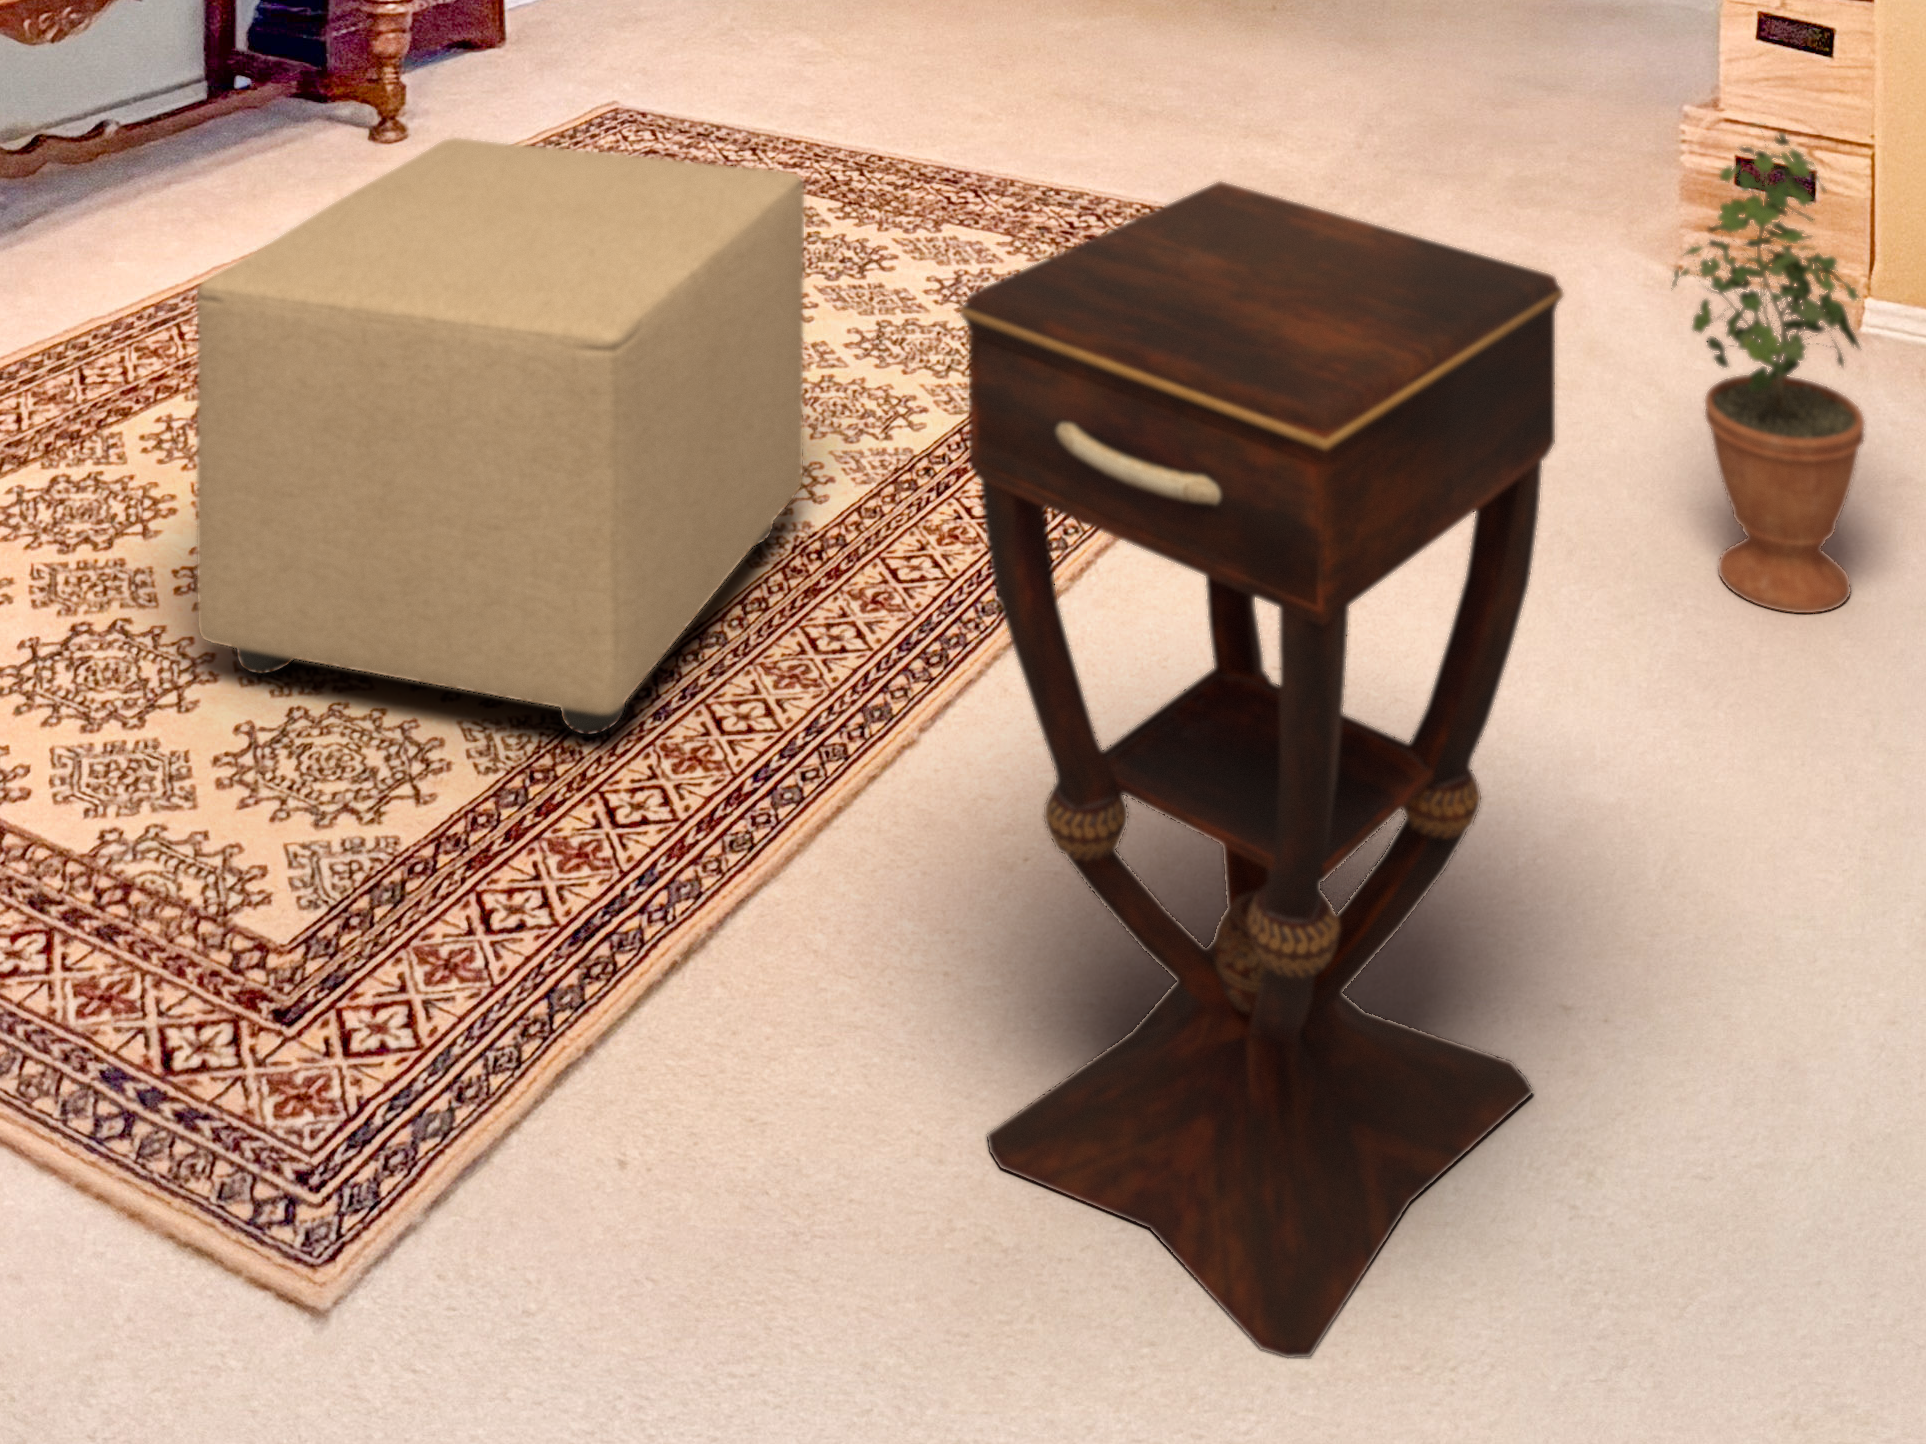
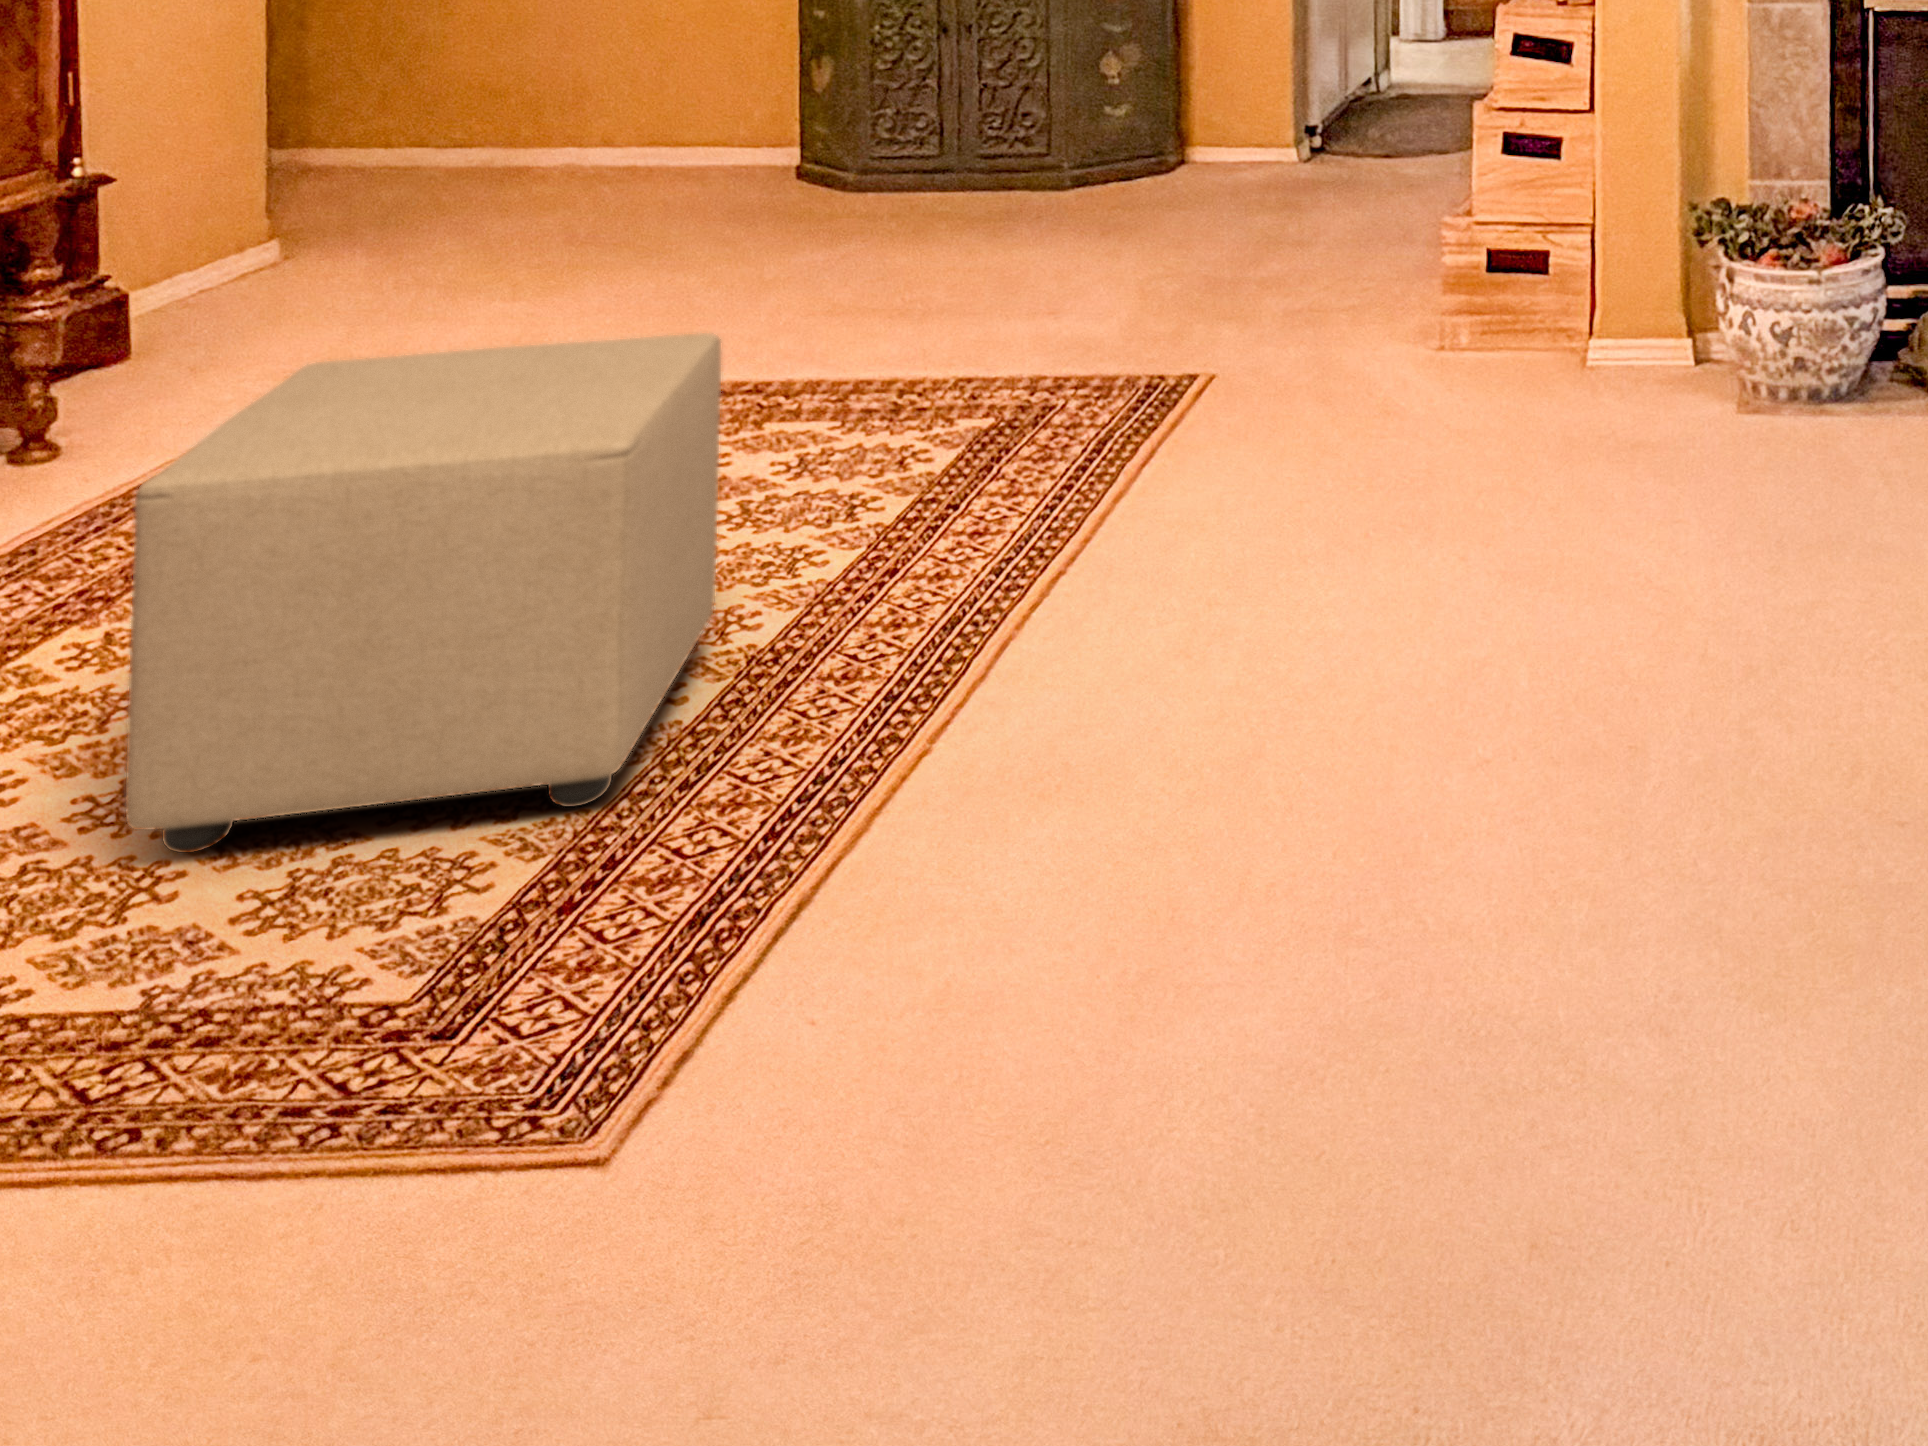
potted plant: present [1671,125,1864,613] -> none [1469,182,1606,533]
side table: present [960,182,1563,1358] -> none [1040,215,1454,922]

